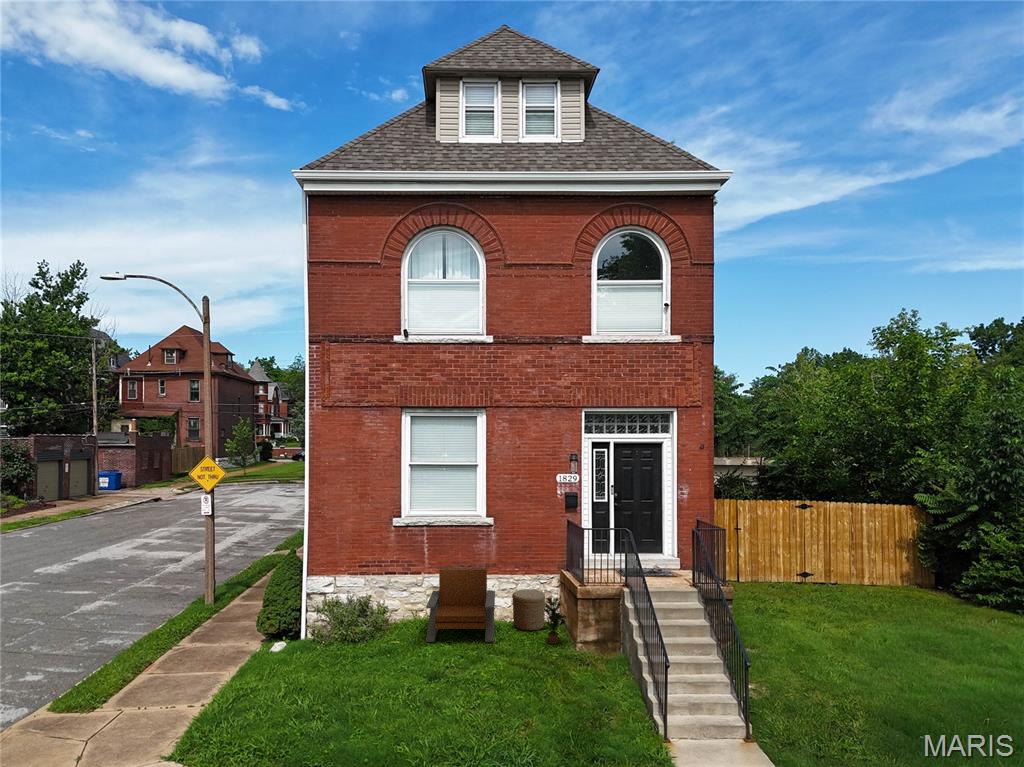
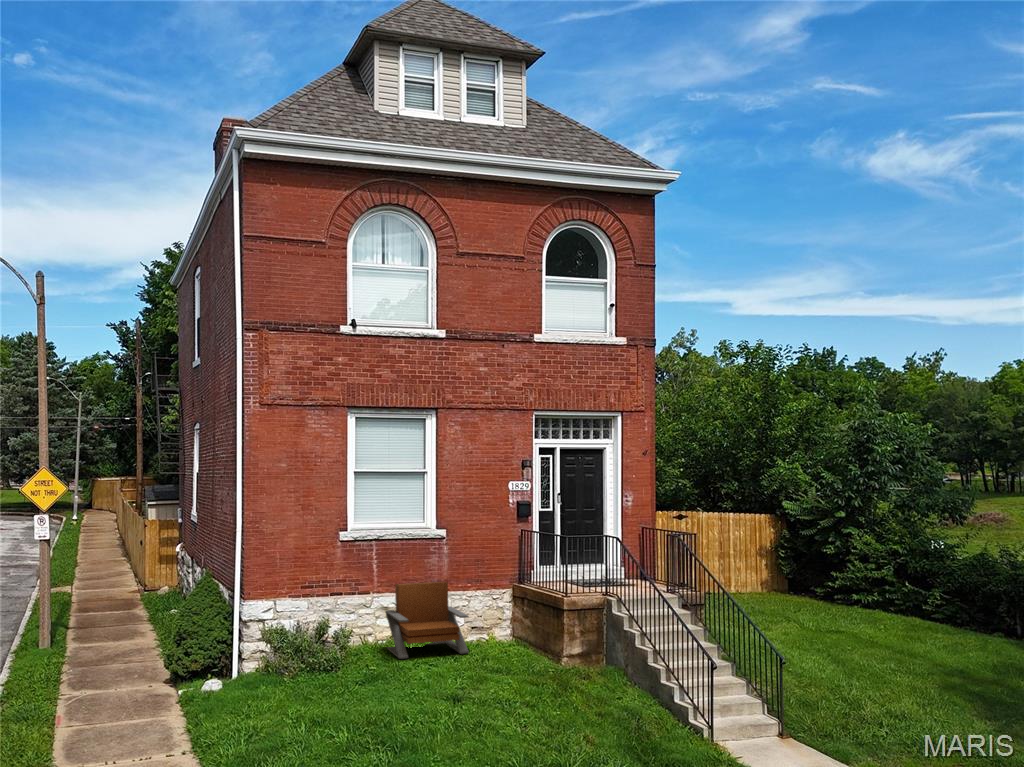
basket: present [512,589,545,631] -> none [471,603,506,643]
potted plant: present [544,598,567,643] -> none [513,603,539,649]

